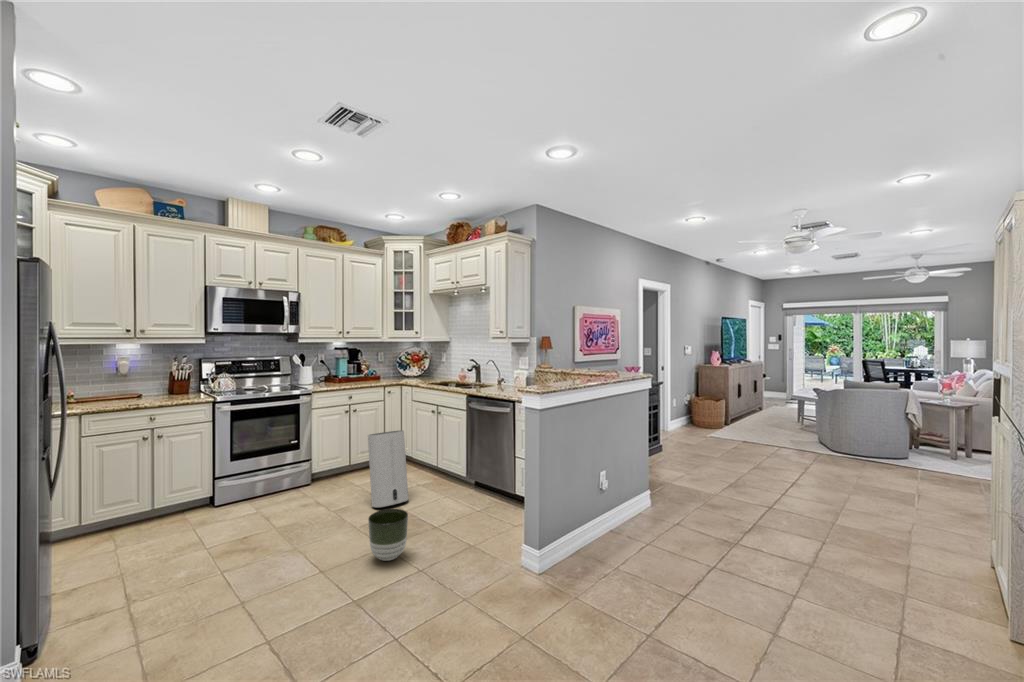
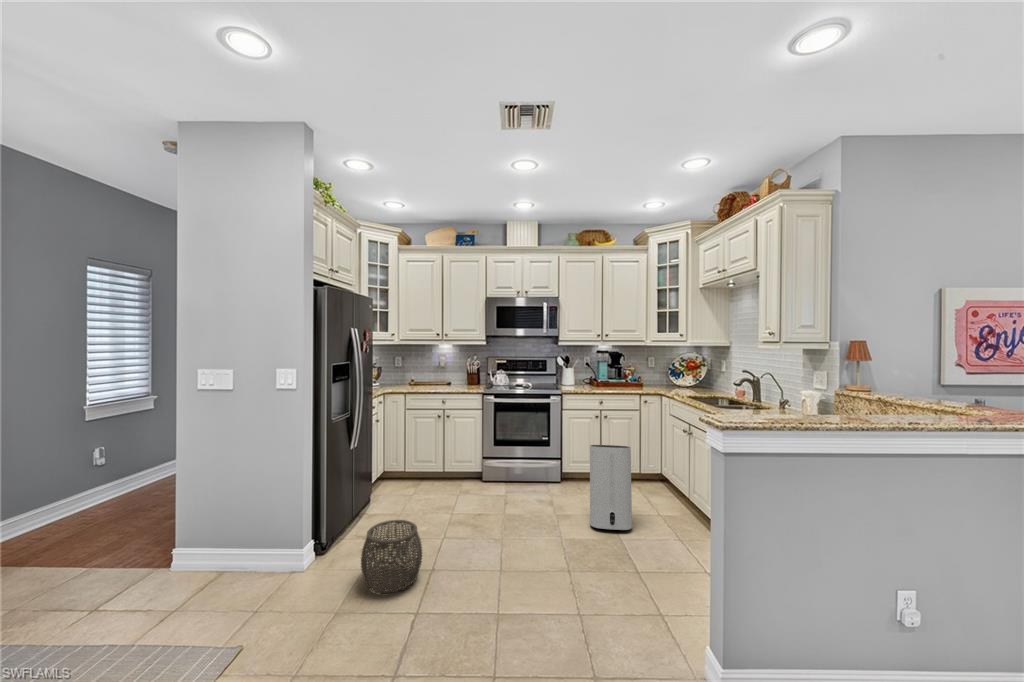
planter: present [368,509,408,561] -> none [535,534,579,595]
woven basket: none [163,549,248,639] -> present [361,520,422,594]

